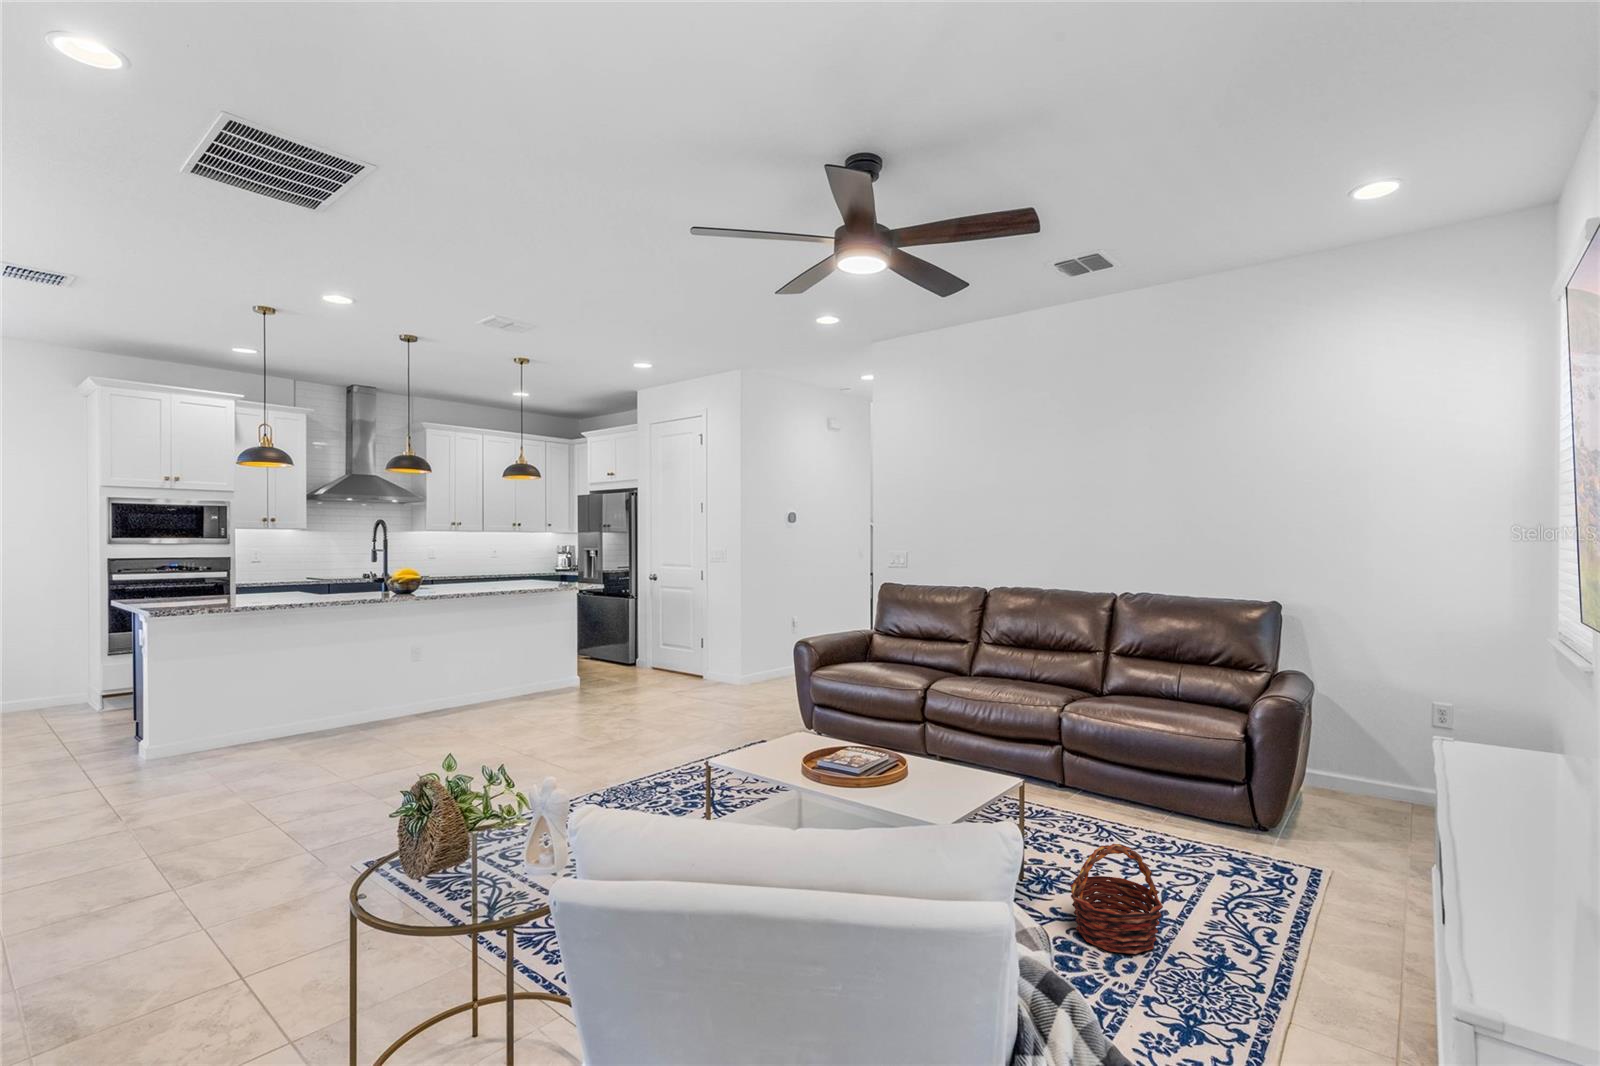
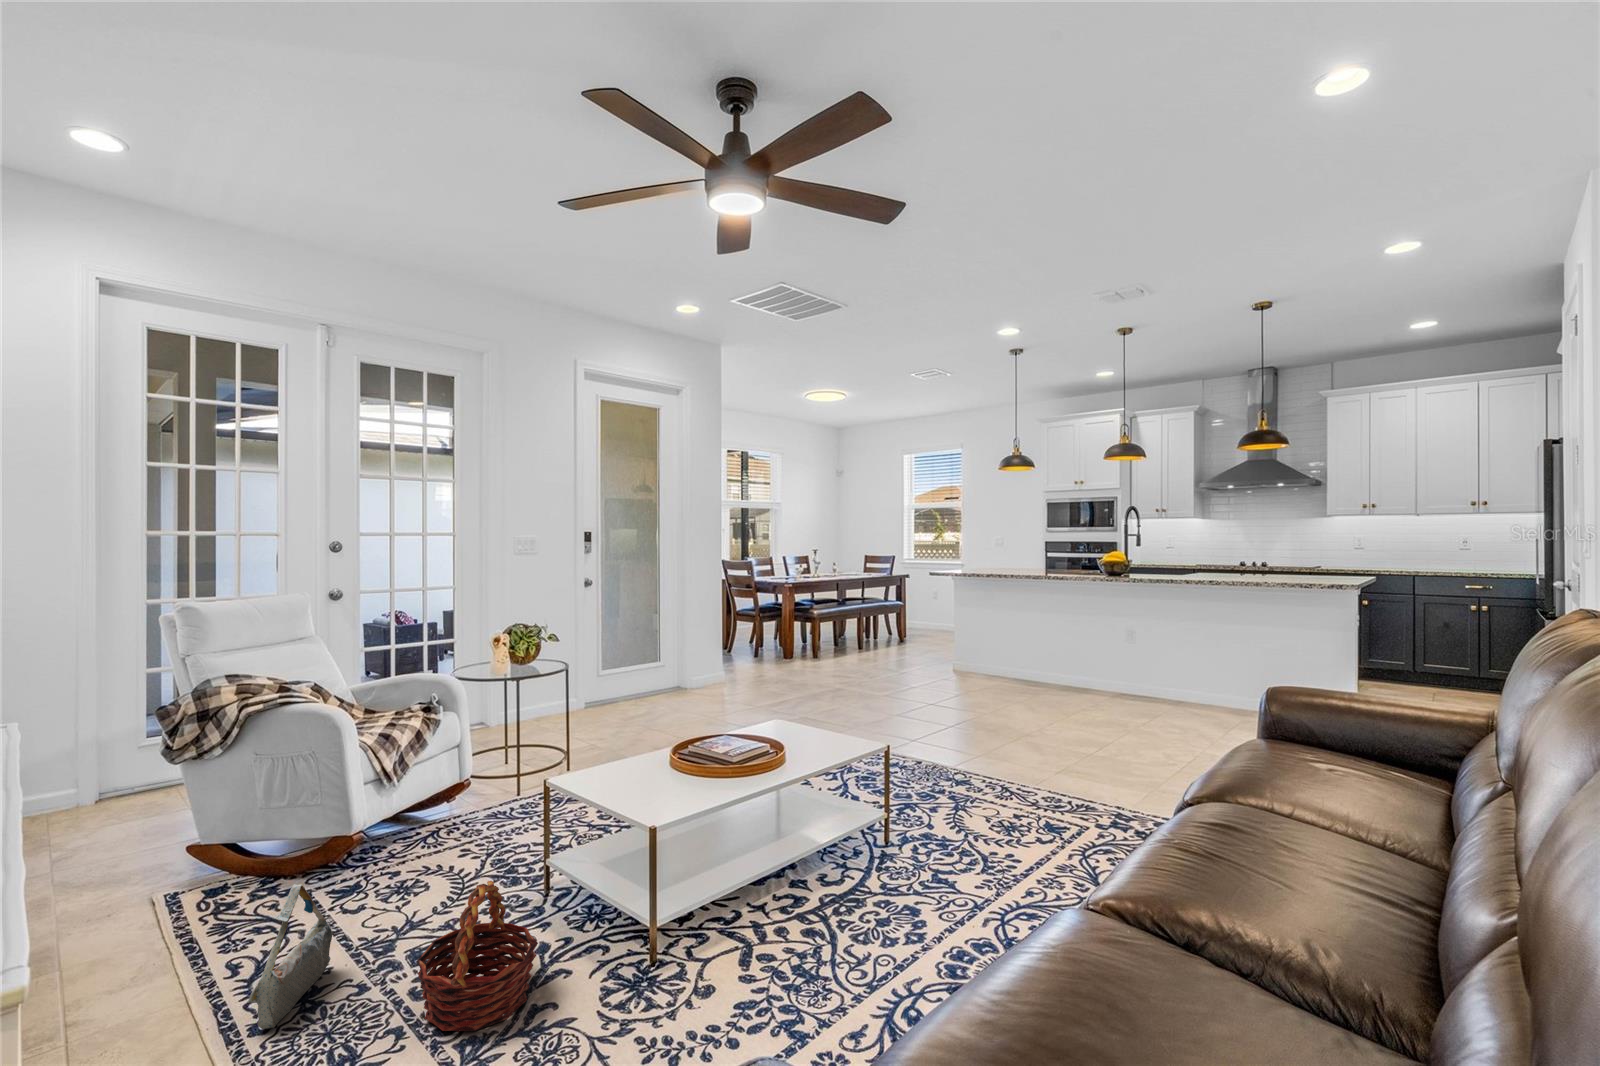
bag: none [1148,915,1252,1031] -> present [247,884,333,1029]

